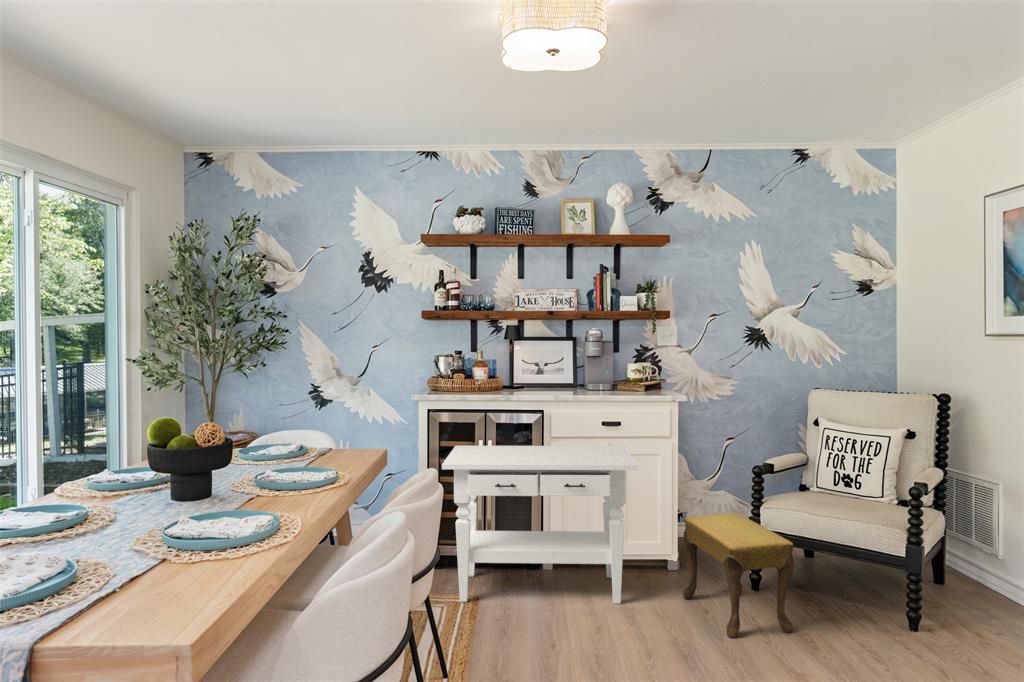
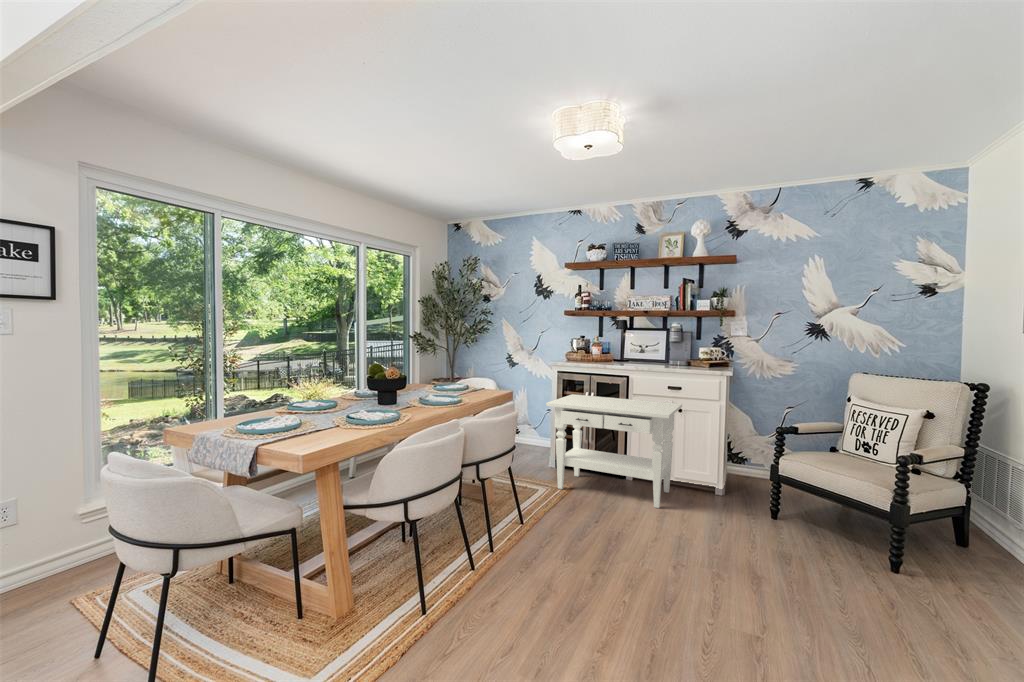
footstool: present [683,513,794,638] -> none [708,457,777,550]

